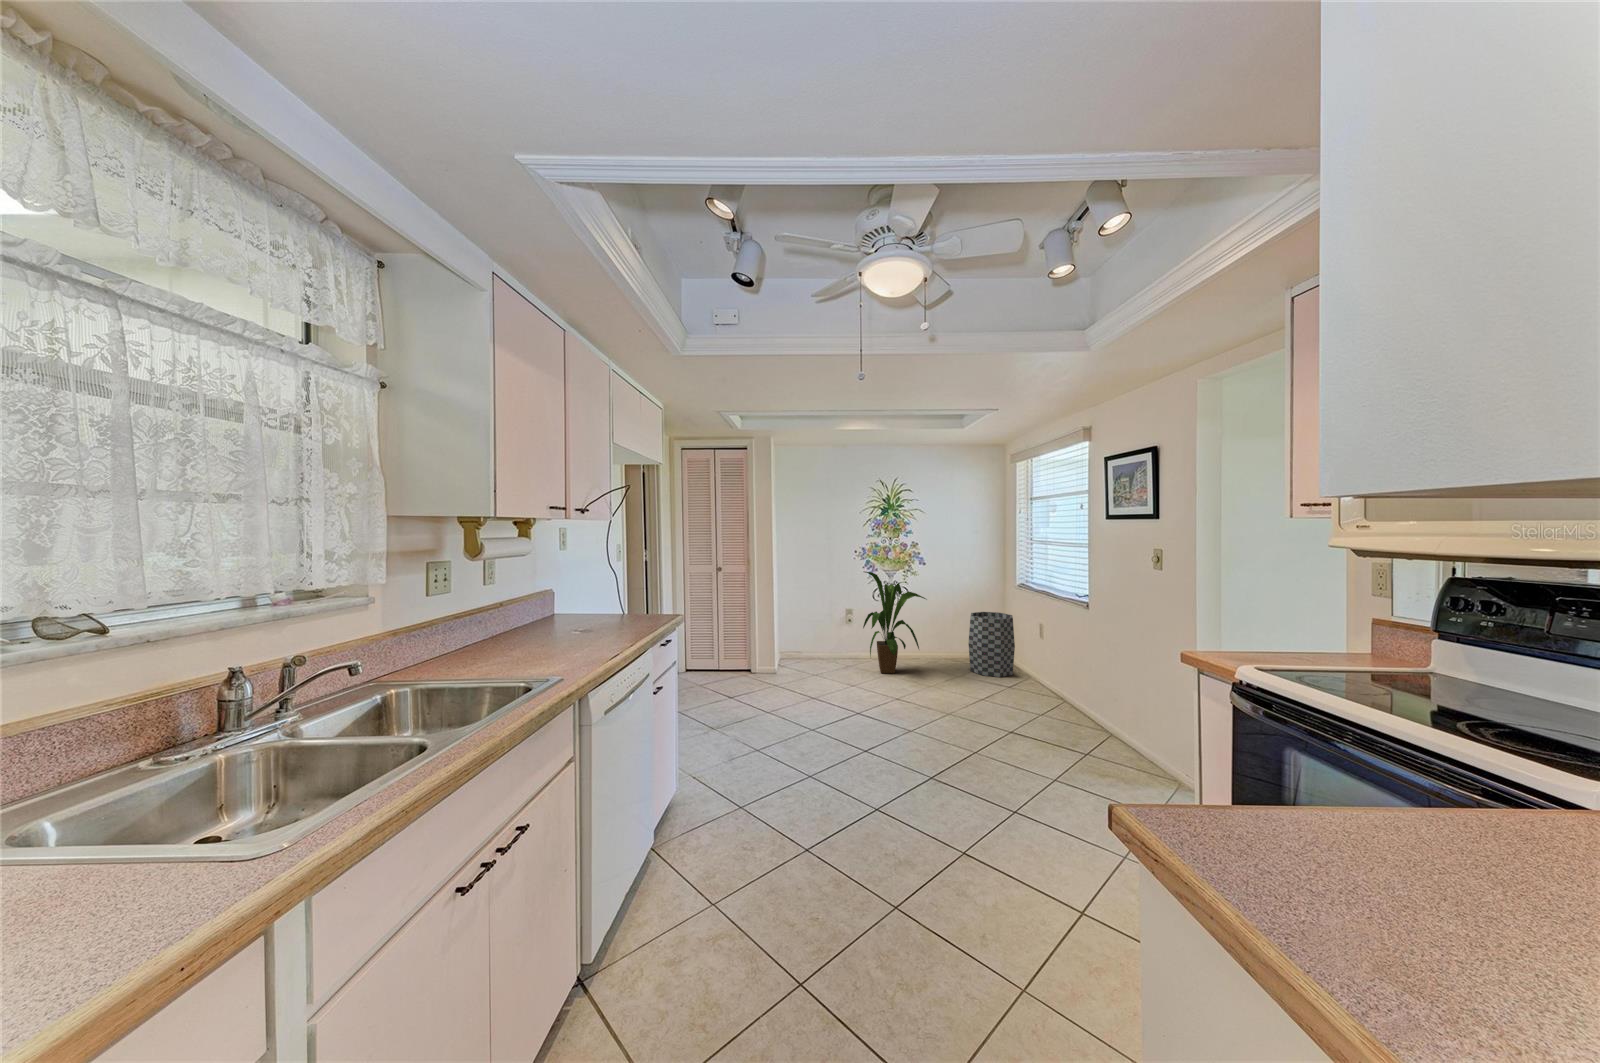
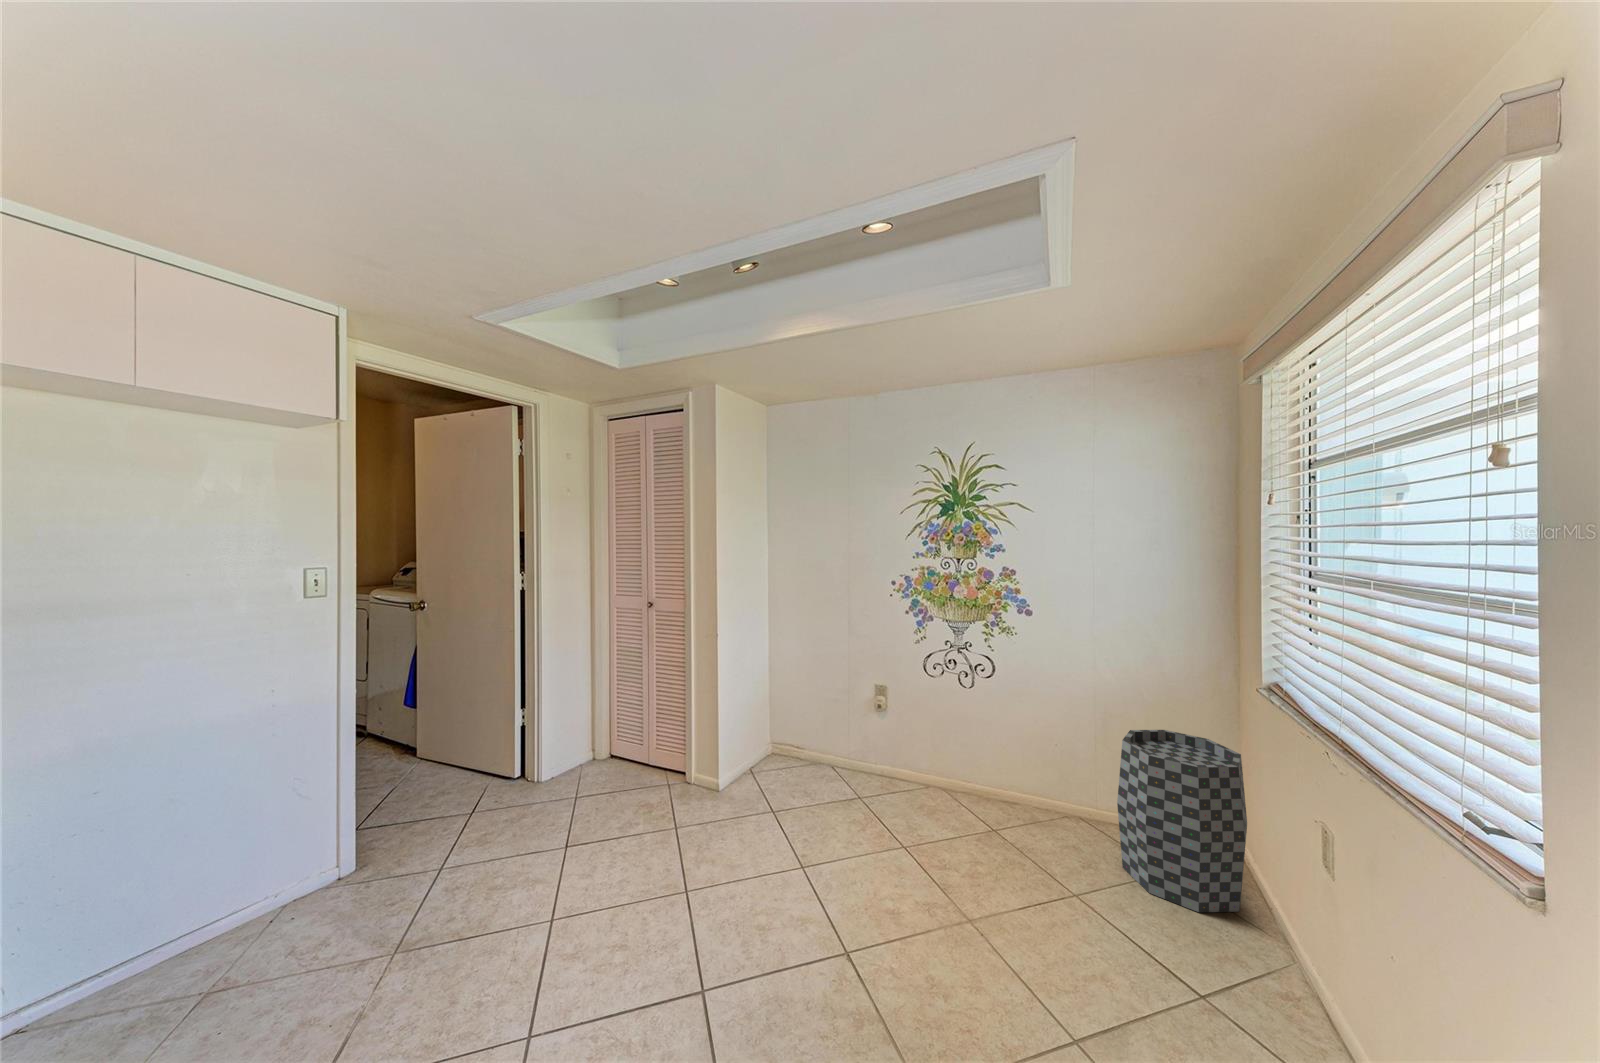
house plant: present [863,572,926,673] -> none [873,623,1023,837]

